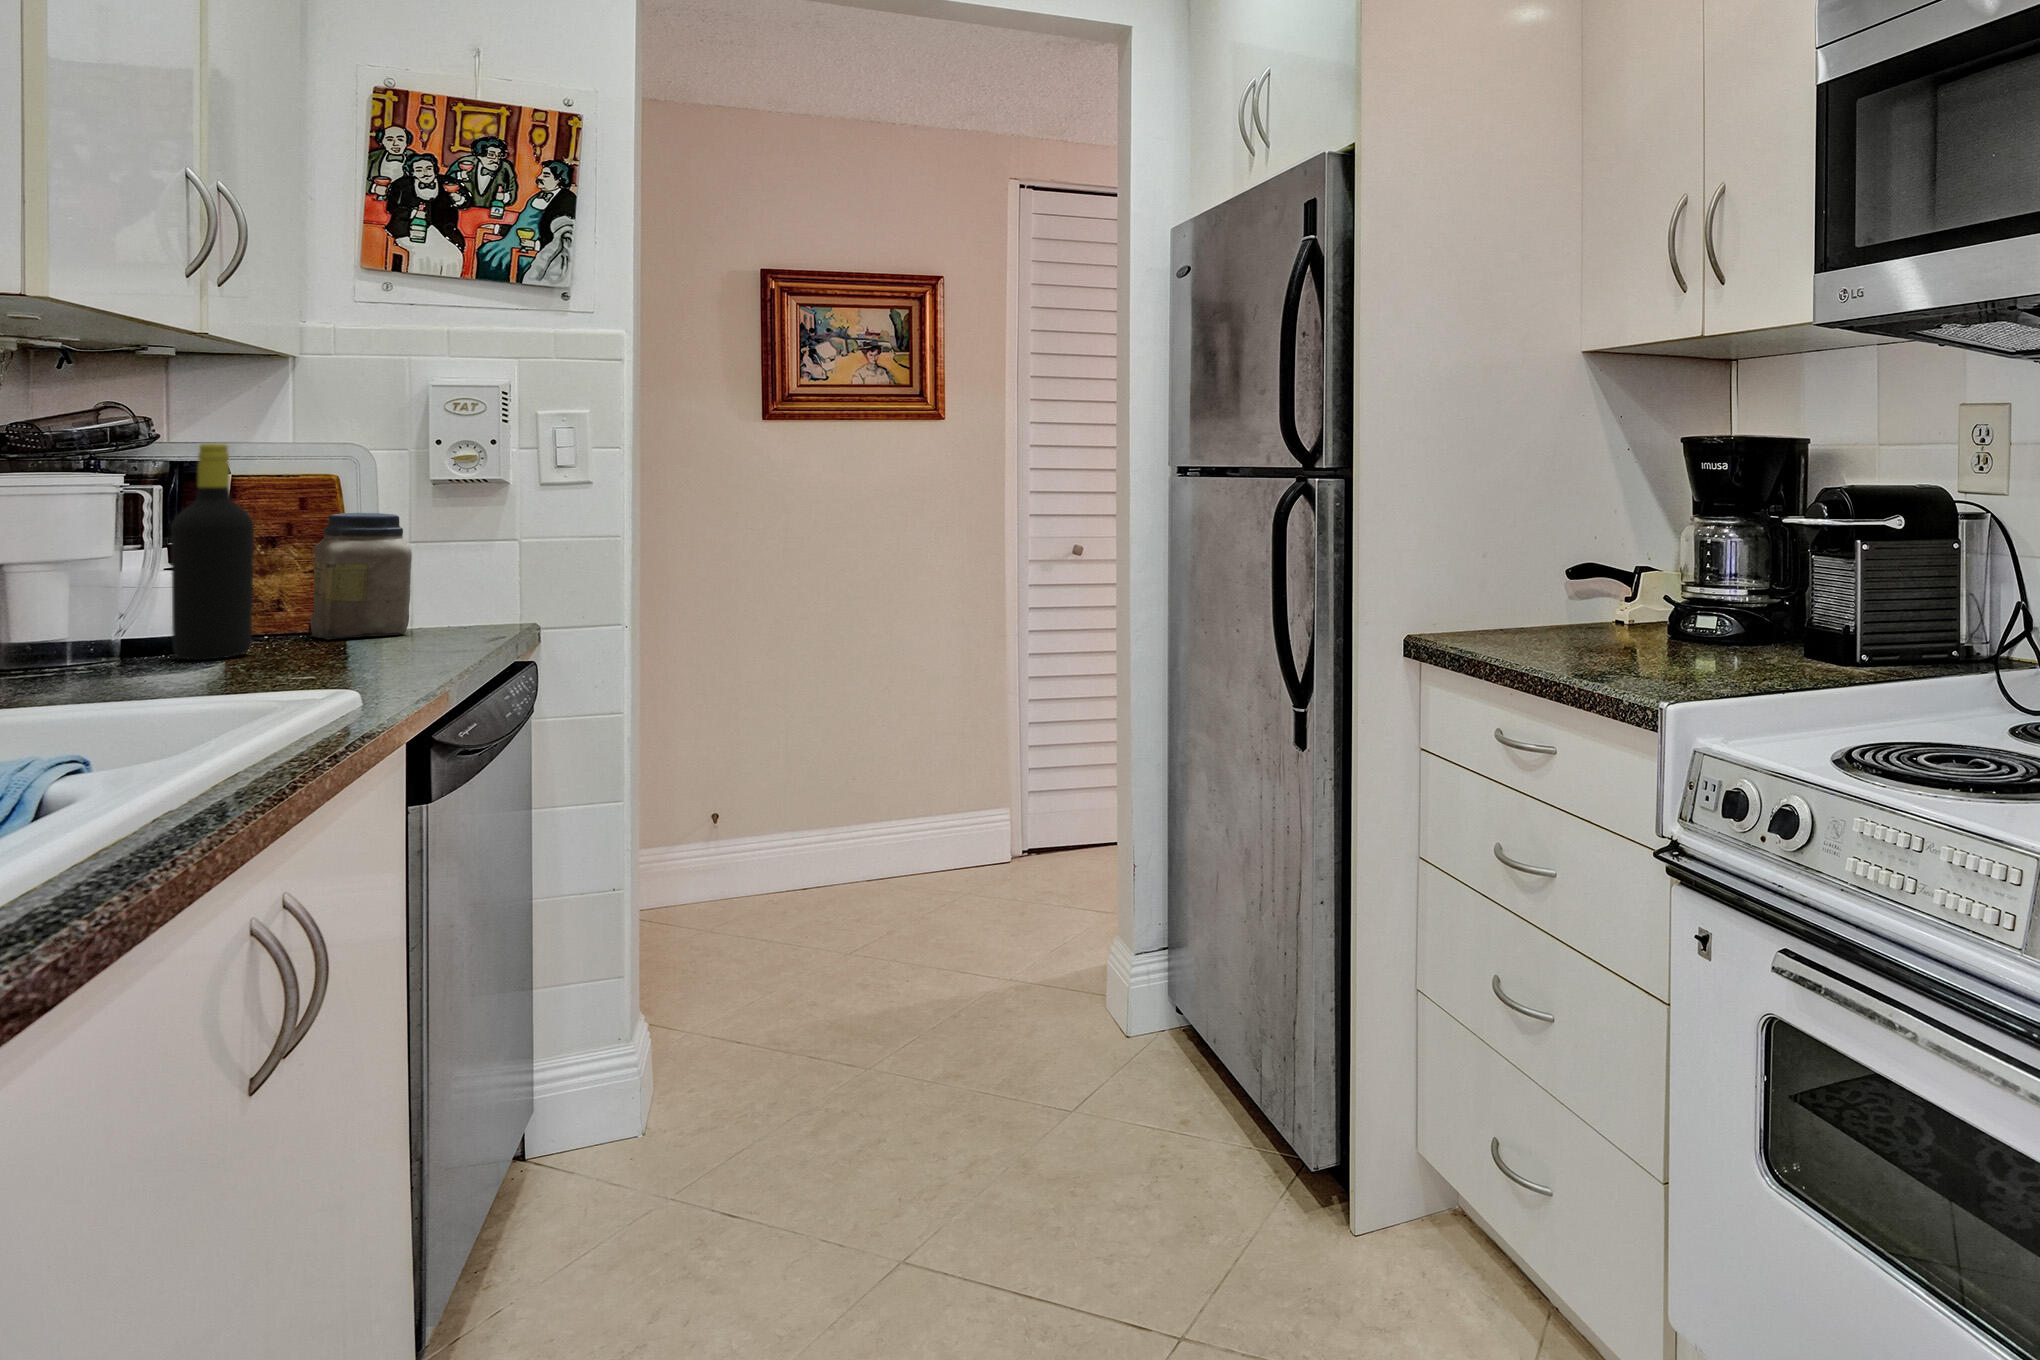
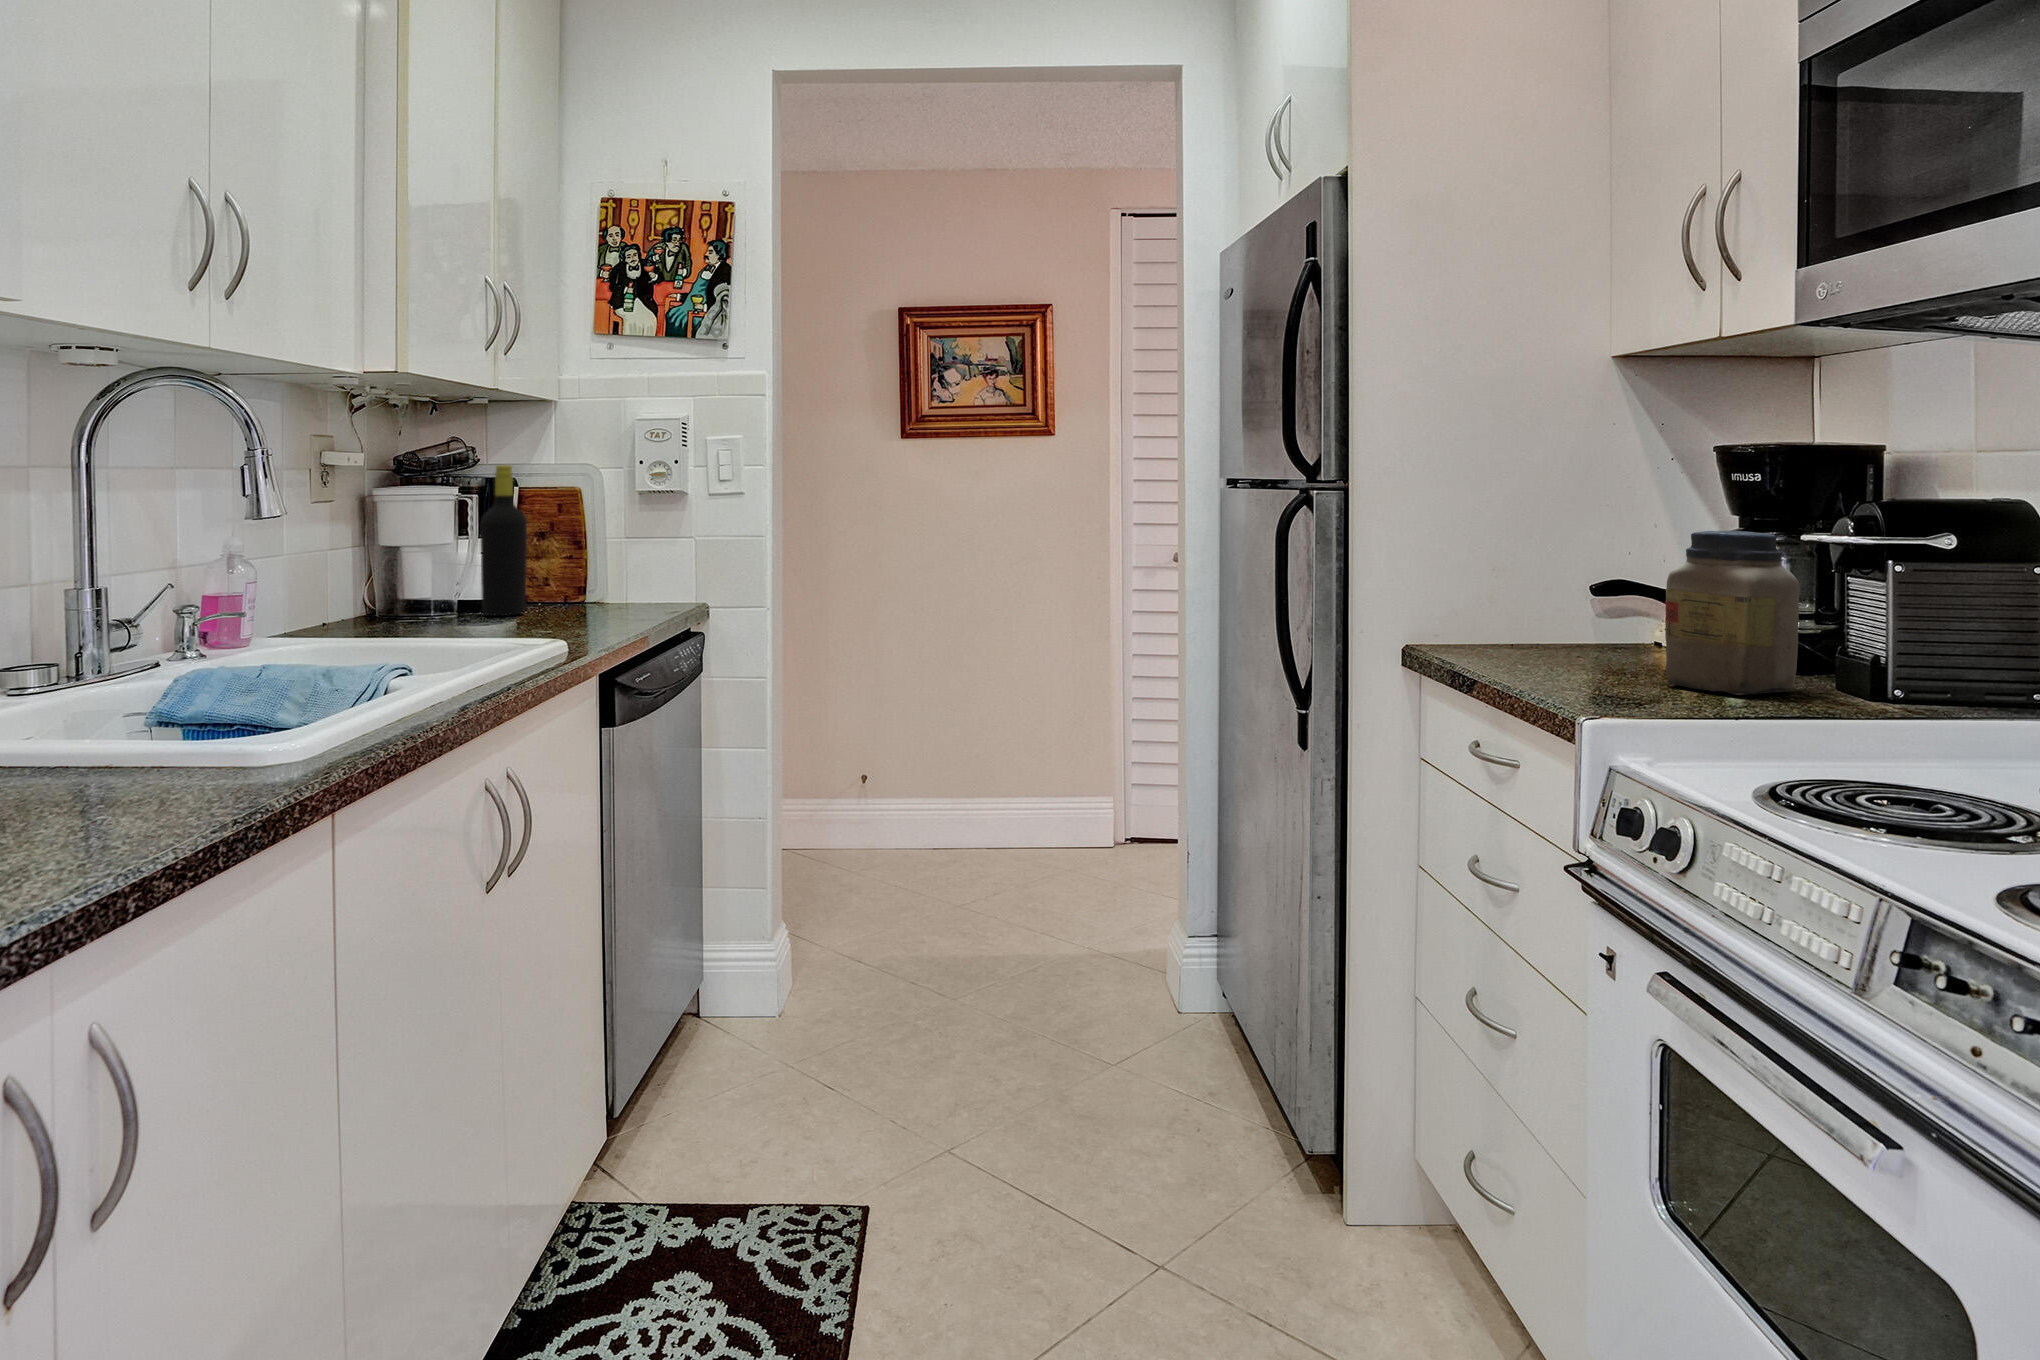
jar: present [310,513,412,639] -> present [1665,530,1800,695]

